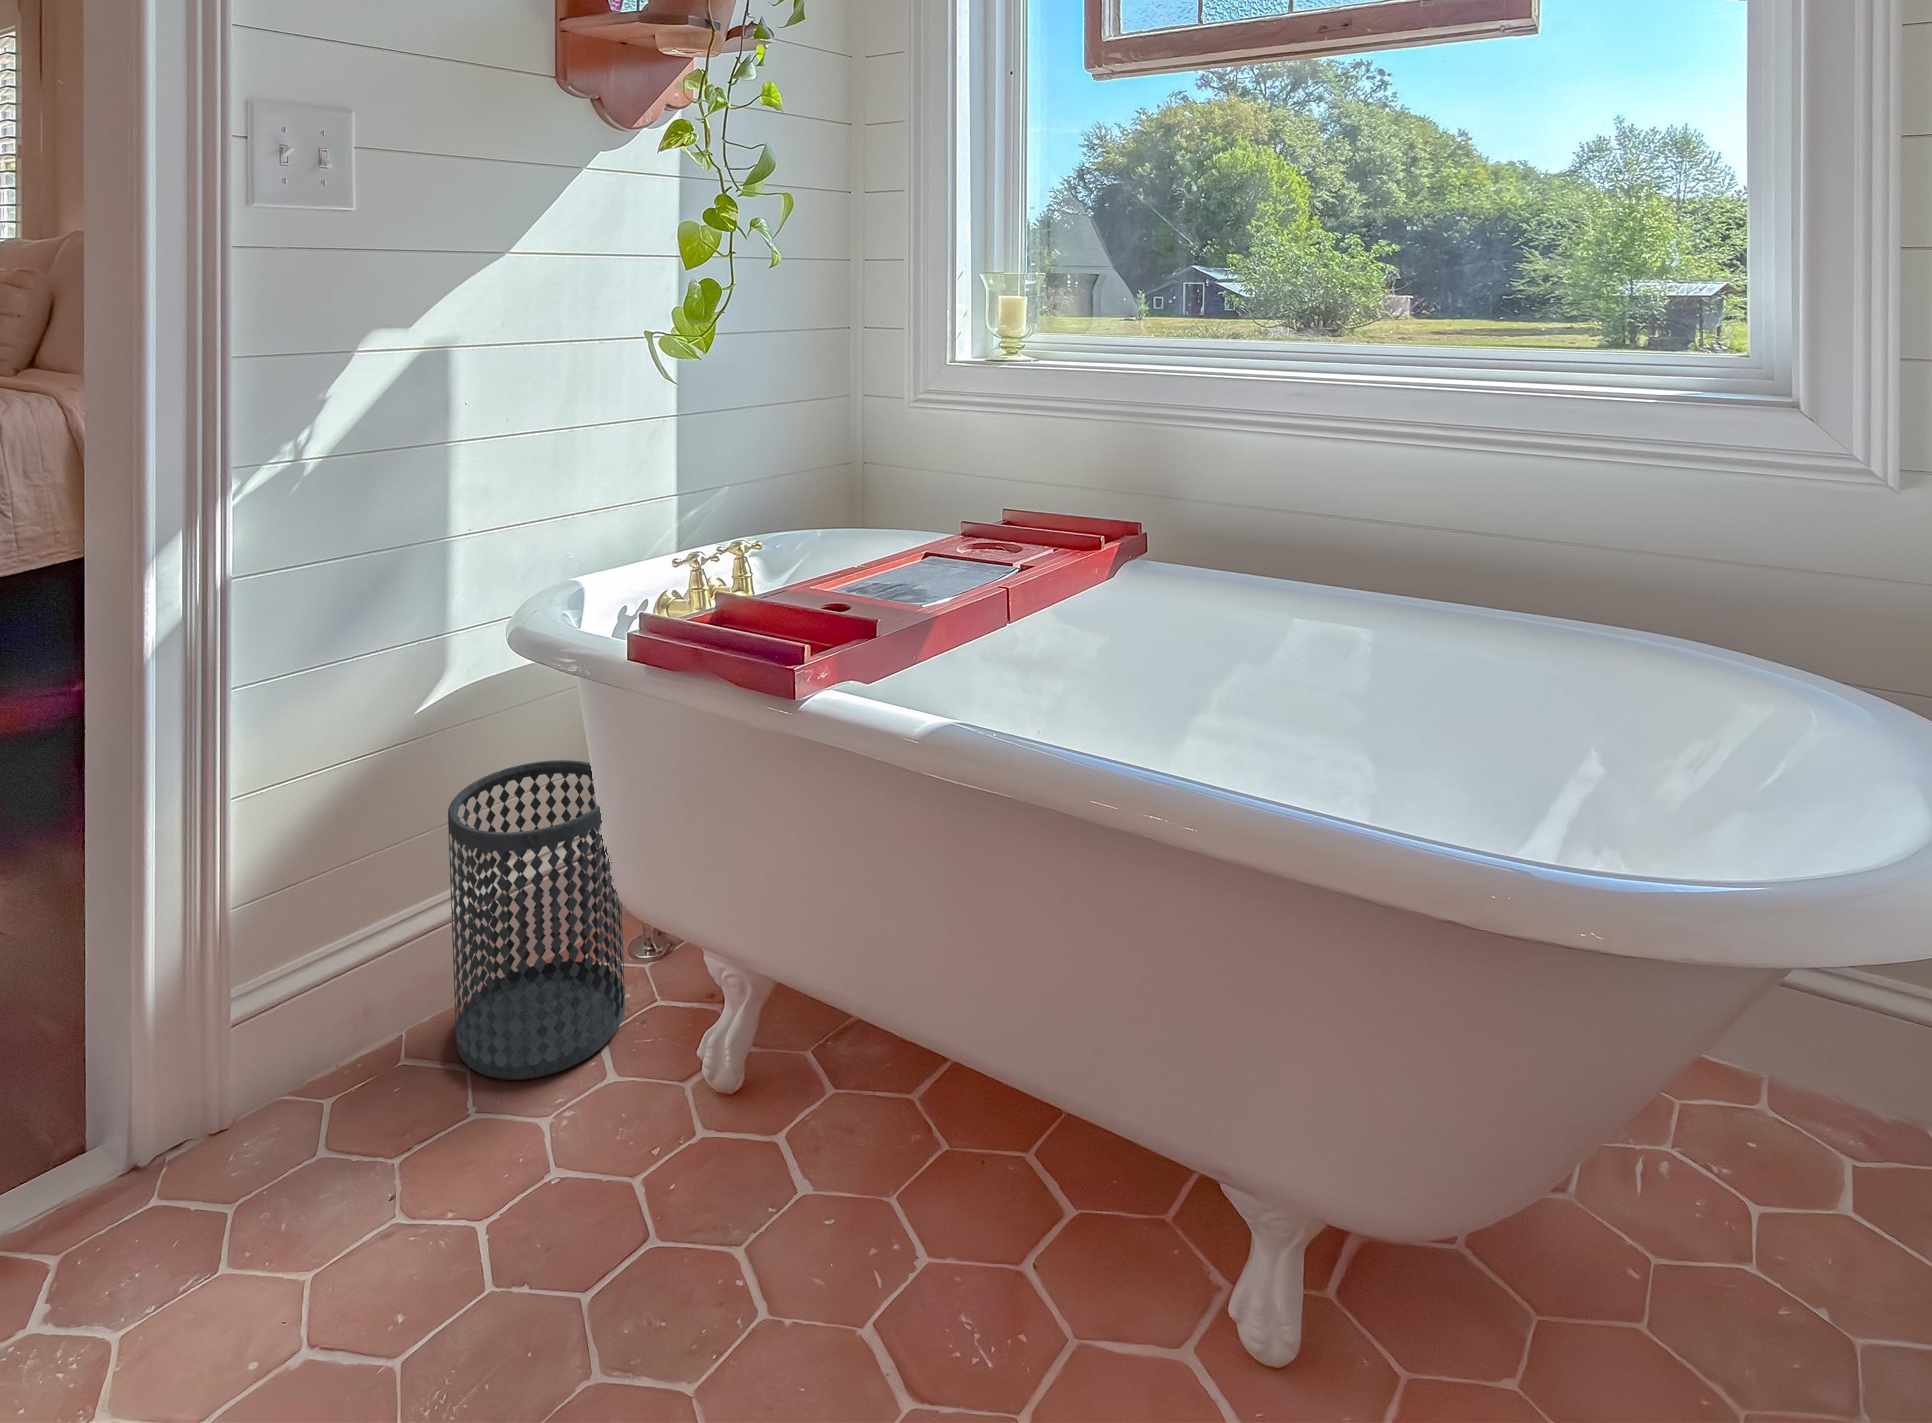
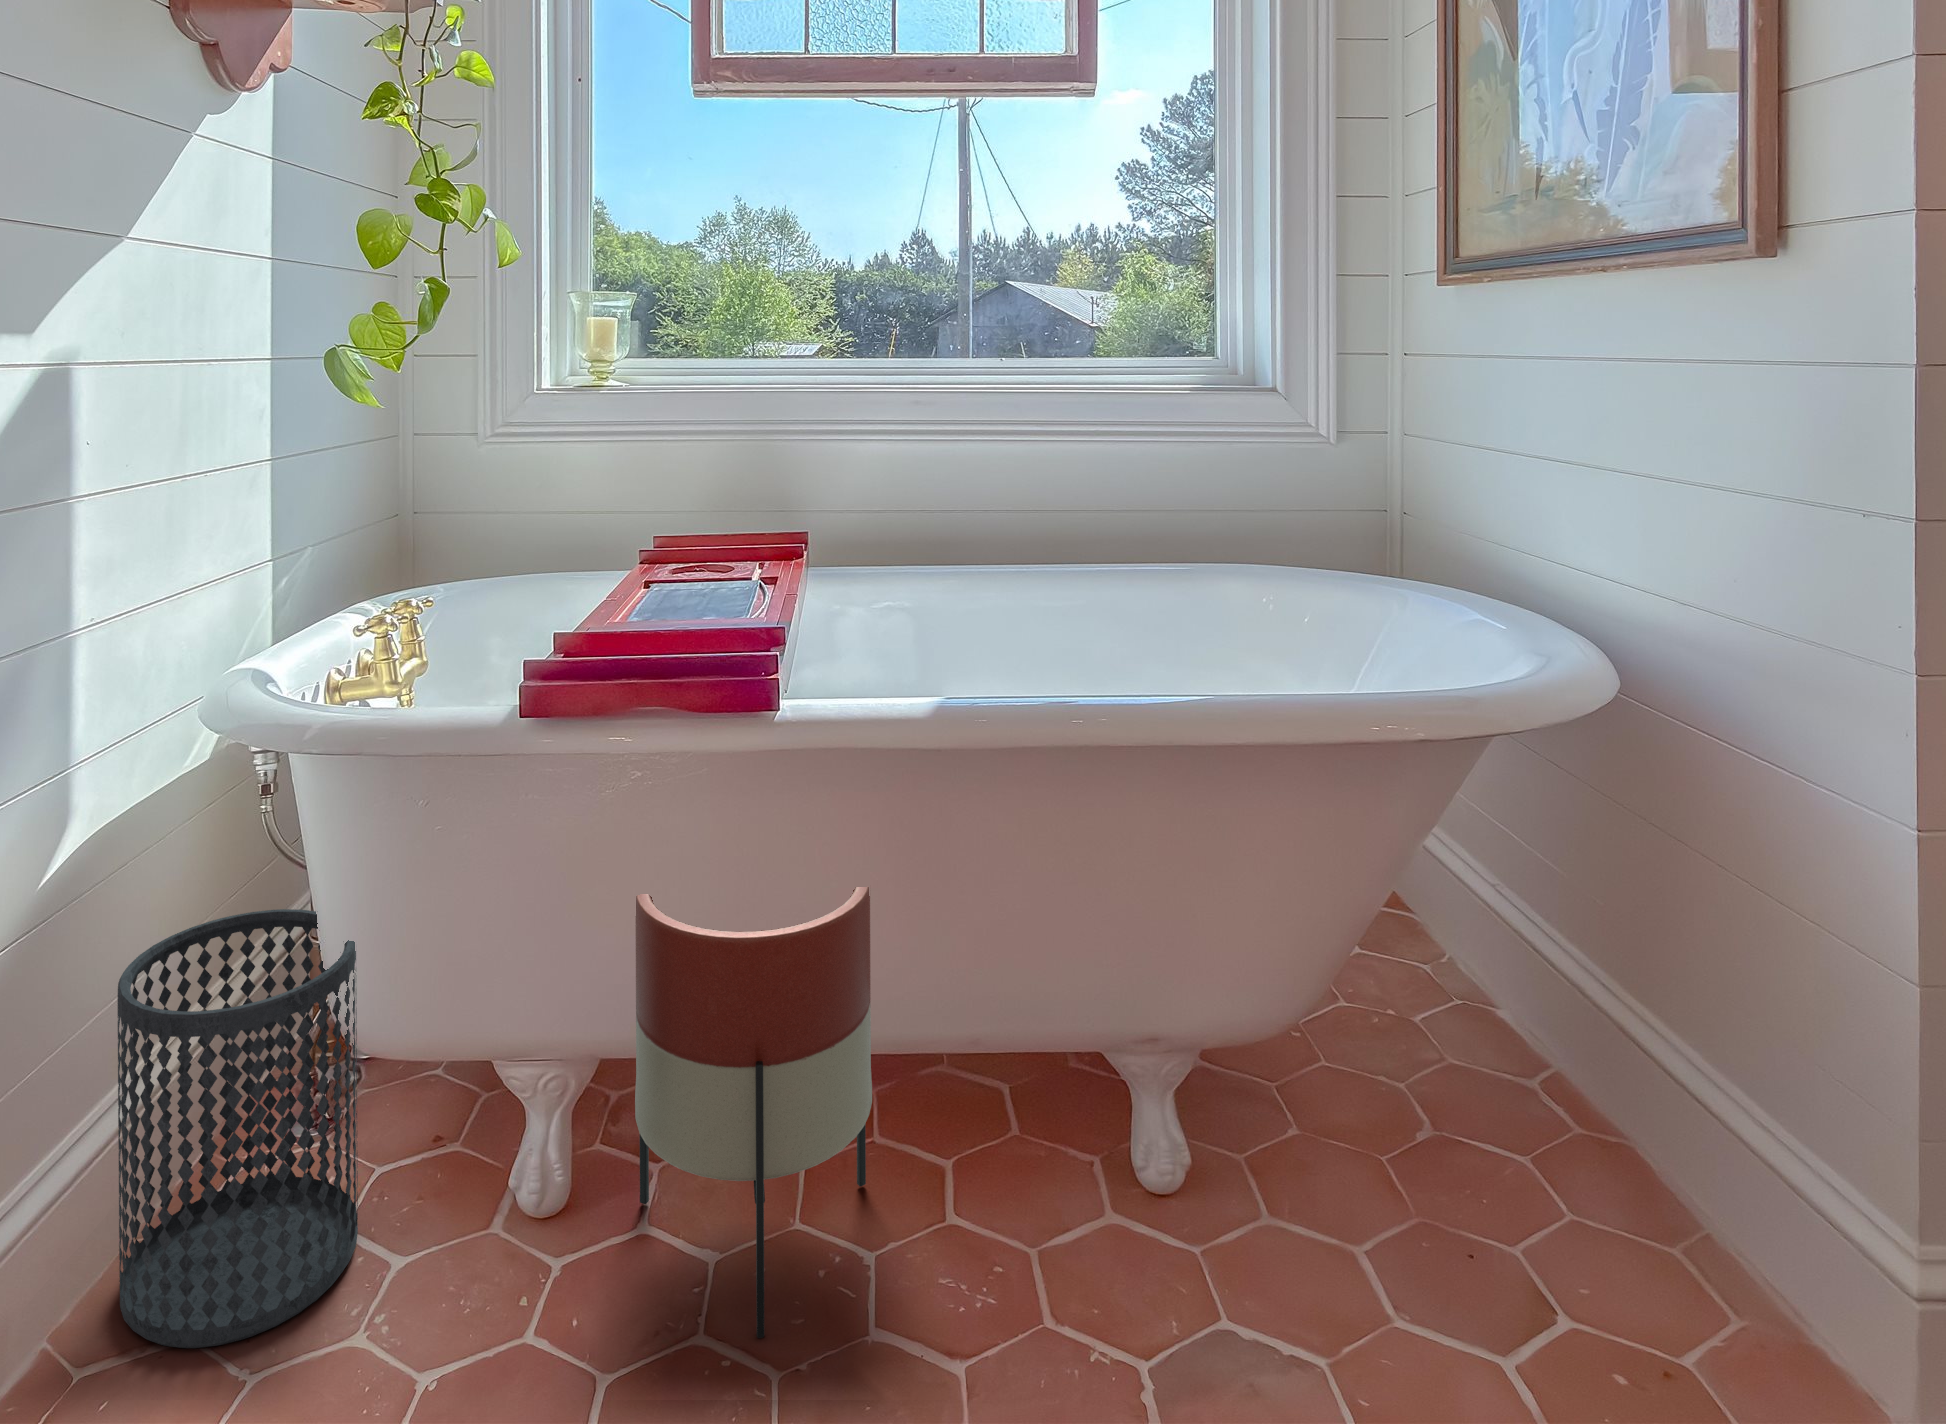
planter: none [734,803,981,1285] -> present [635,886,872,1338]

